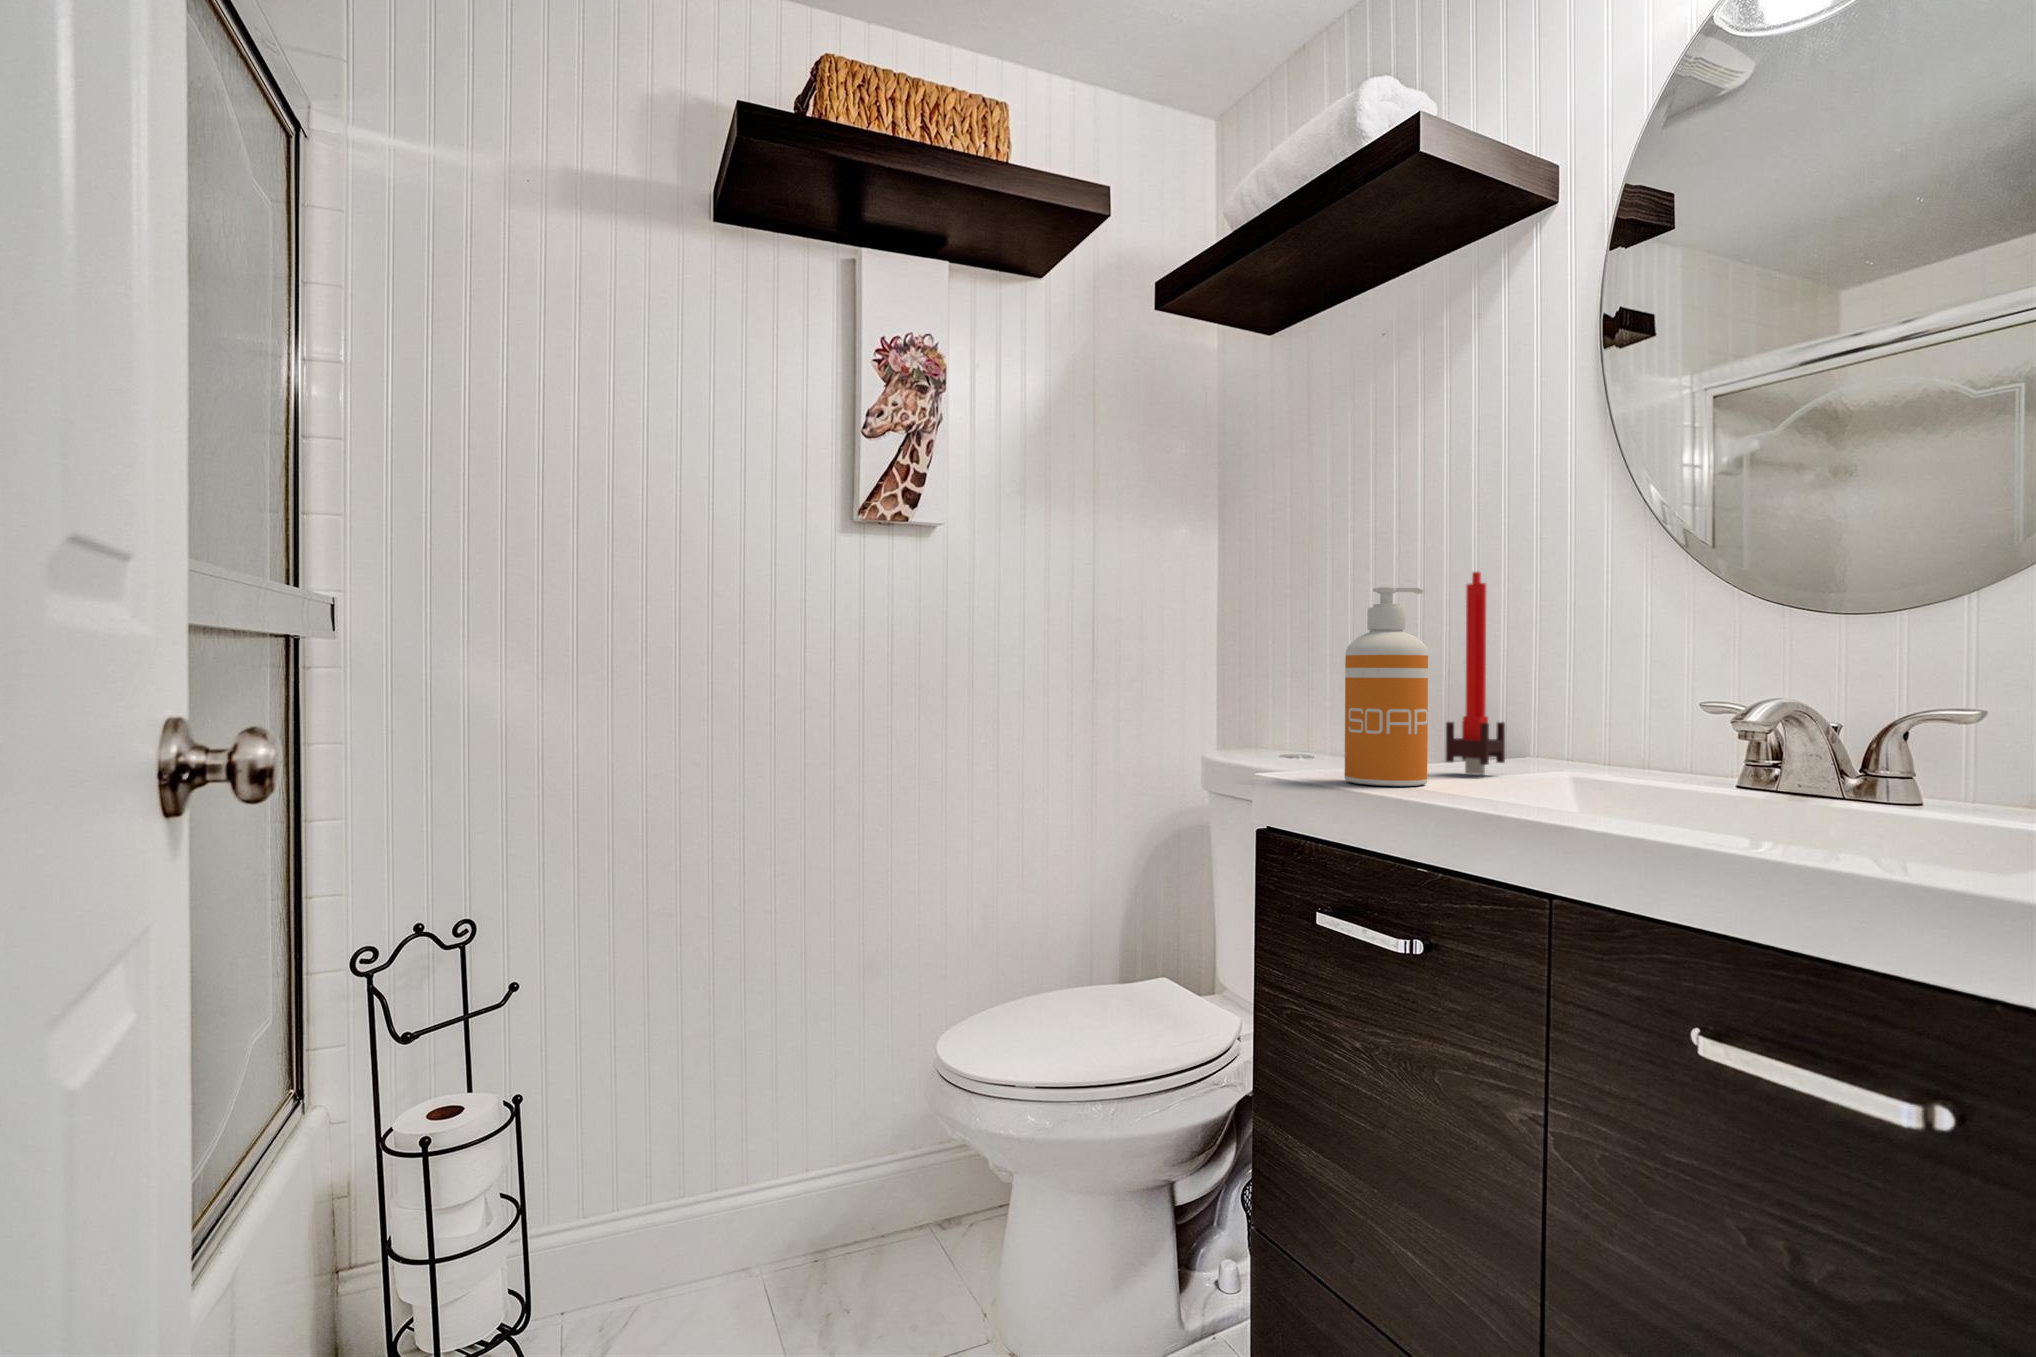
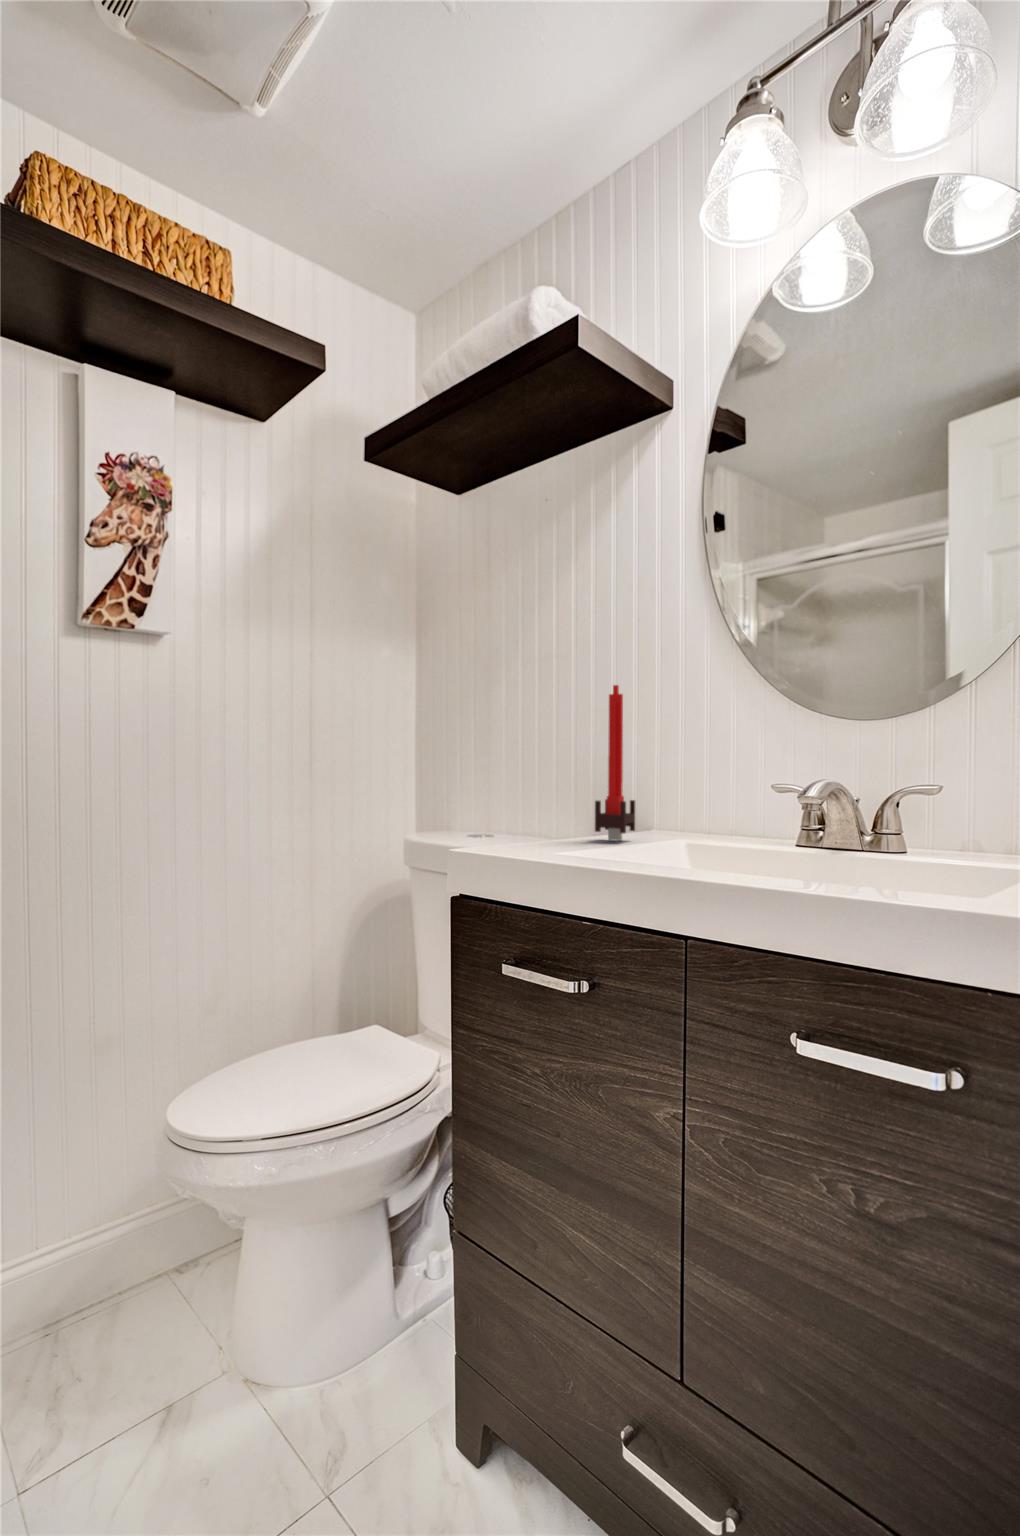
soap dispenser: present [1345,586,1428,786] -> none [525,693,589,855]

